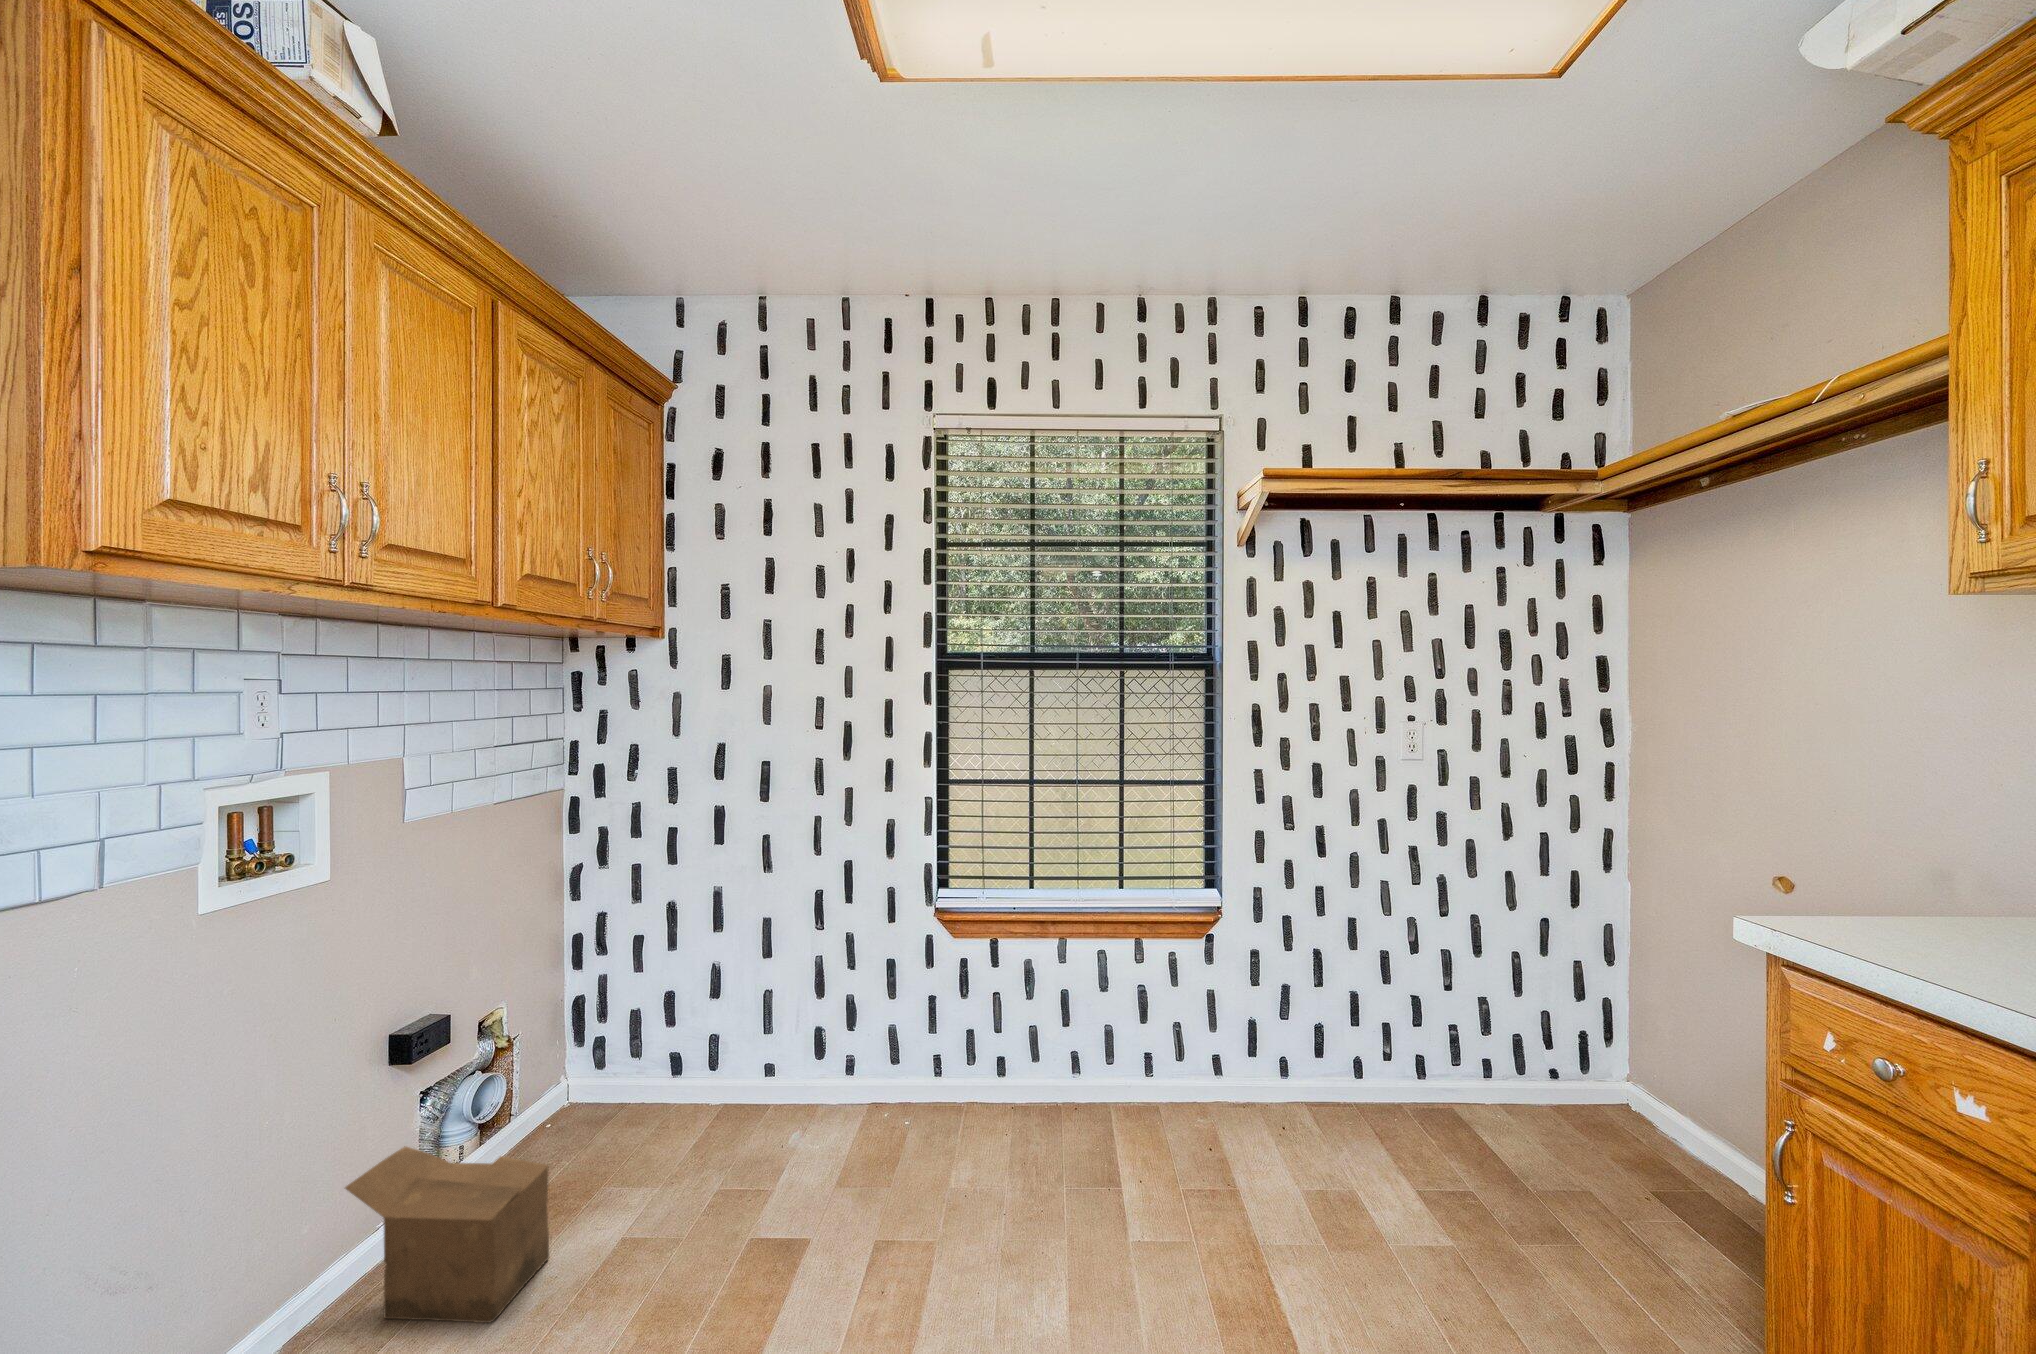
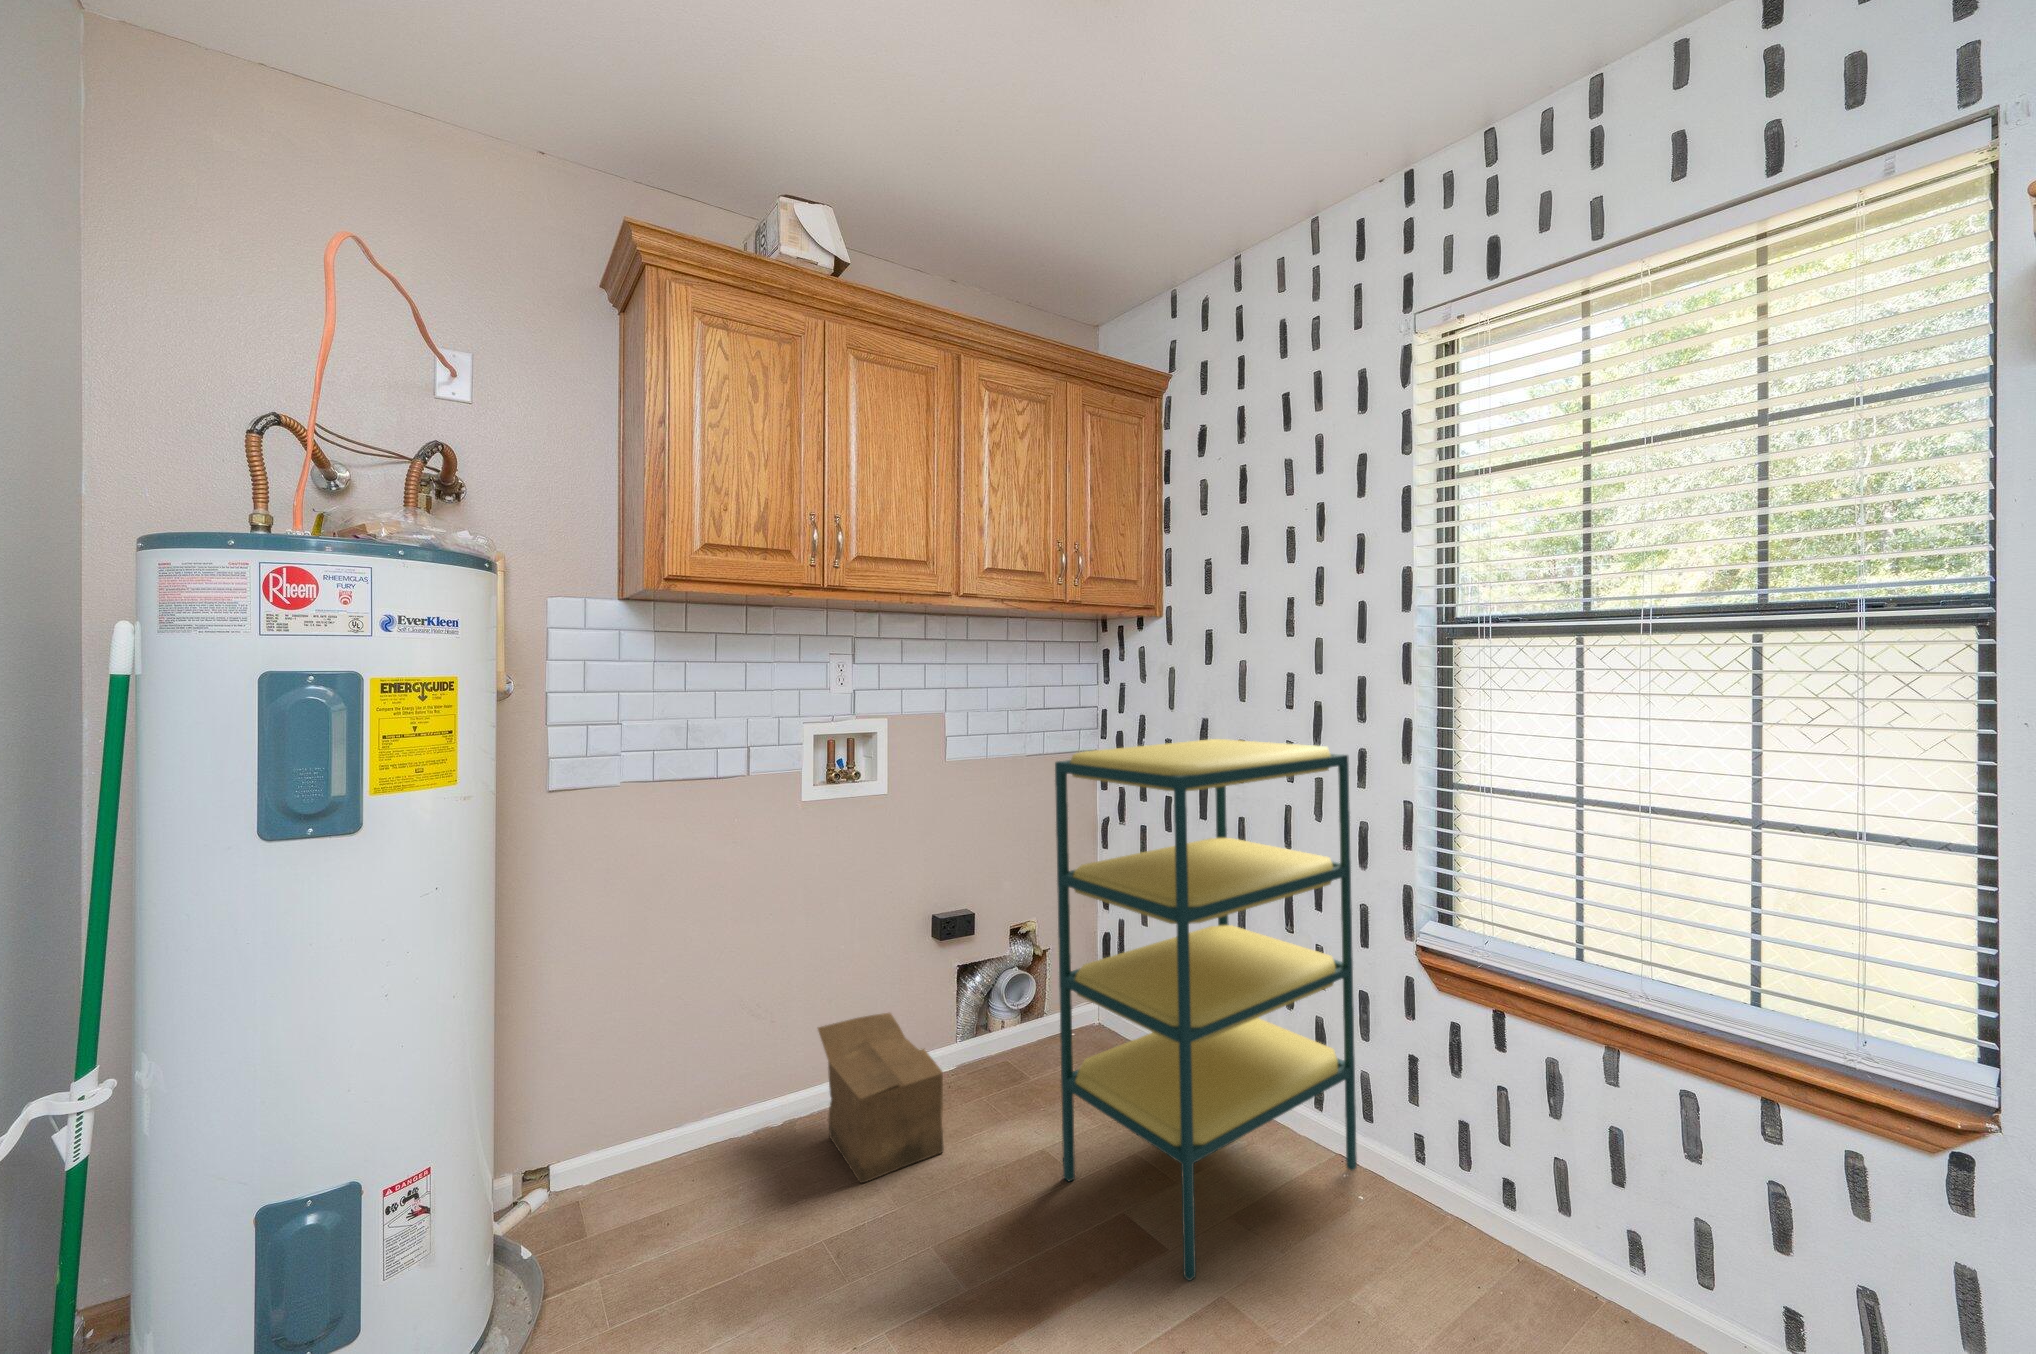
shelving unit: none [684,758,891,1214] -> present [1055,739,1357,1281]

